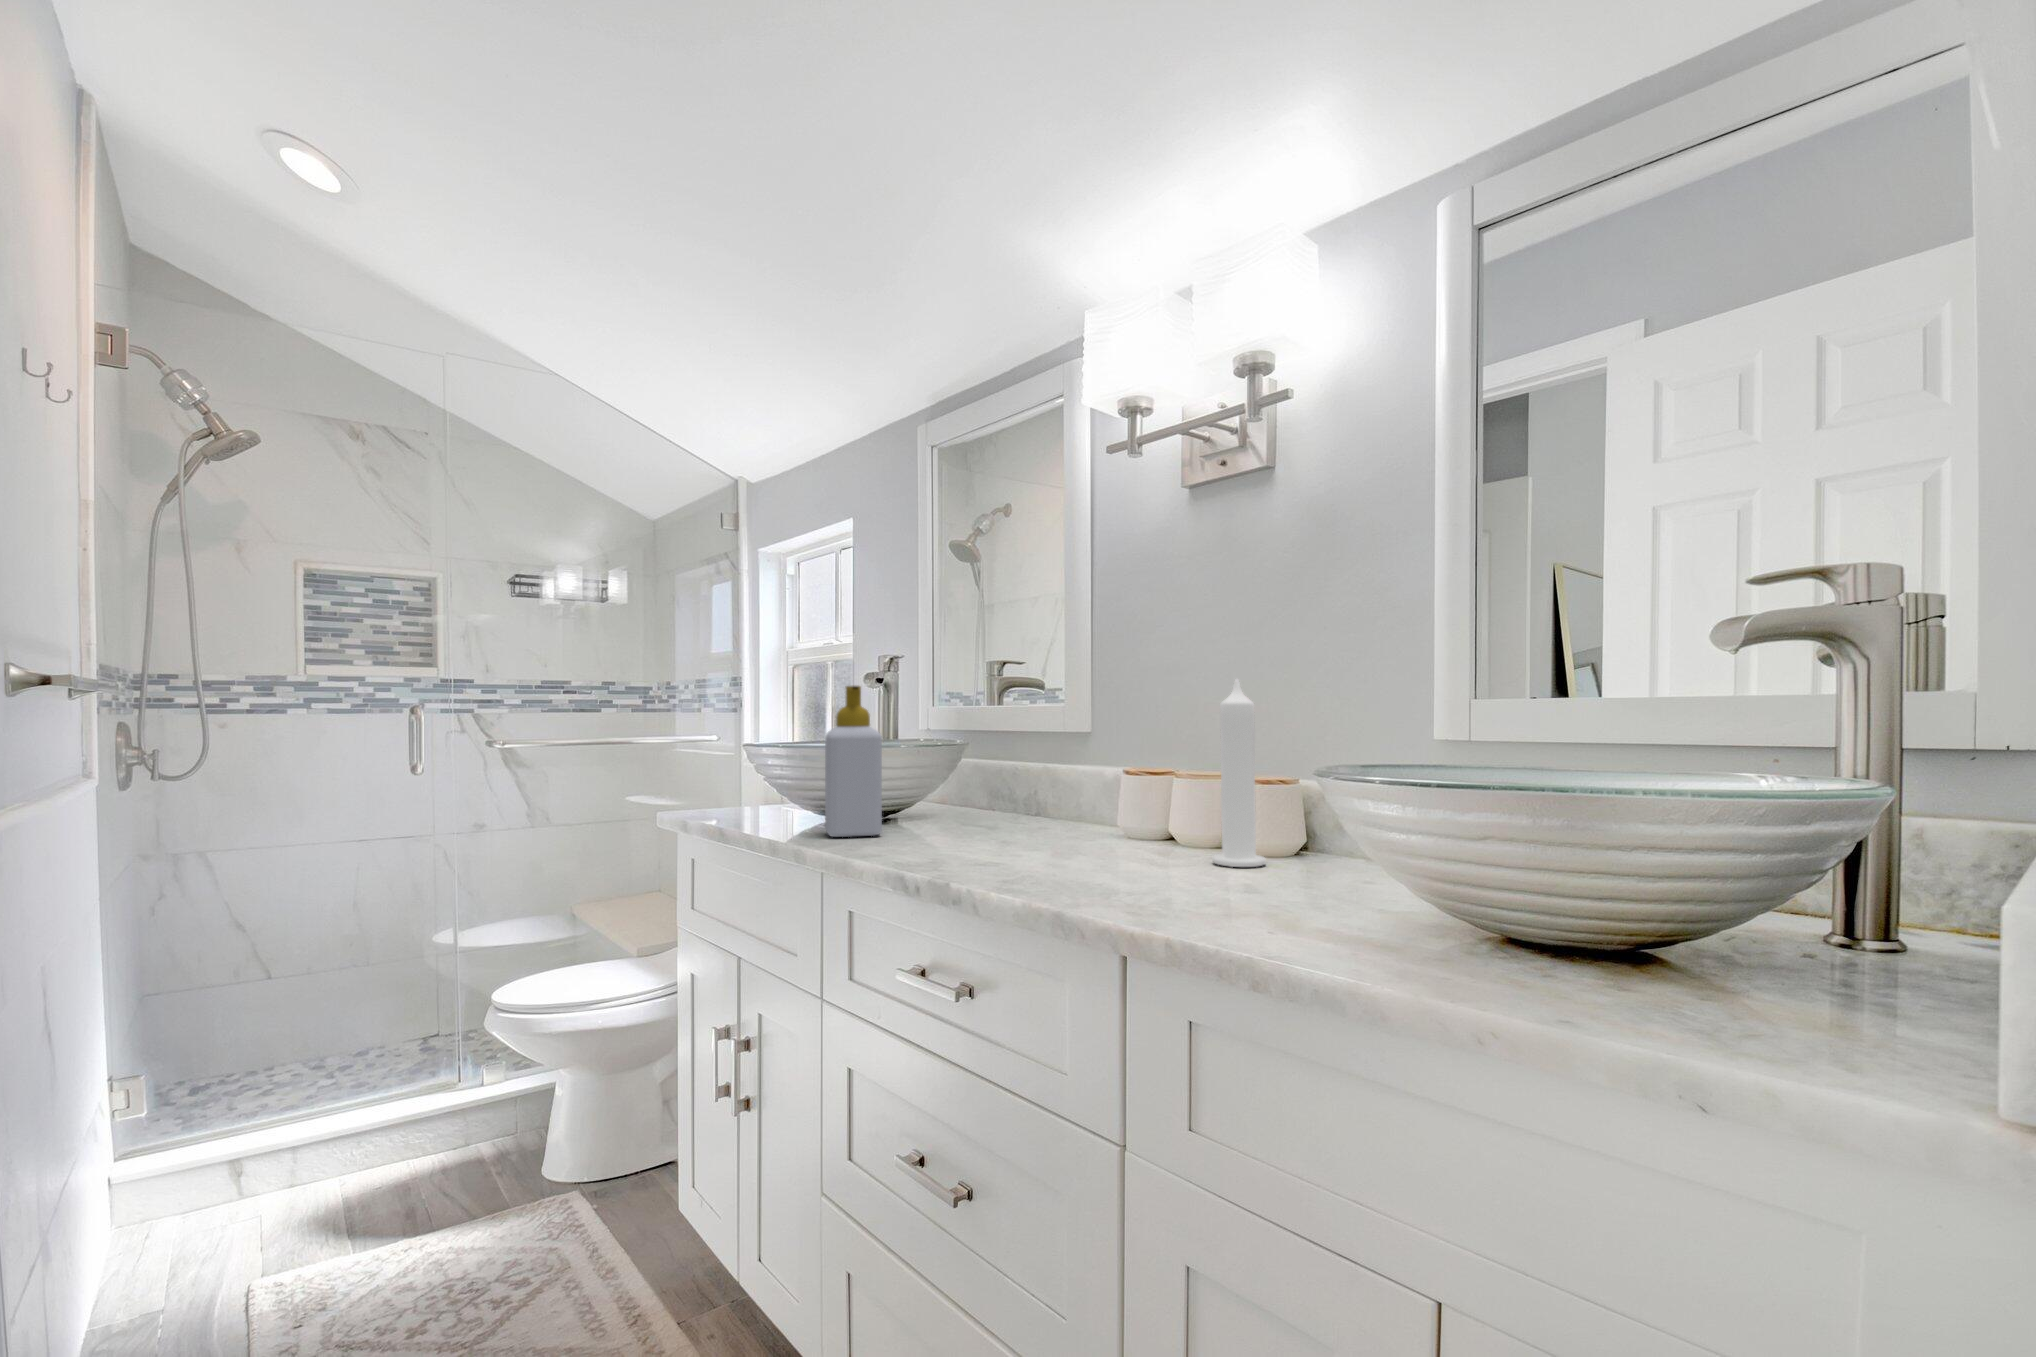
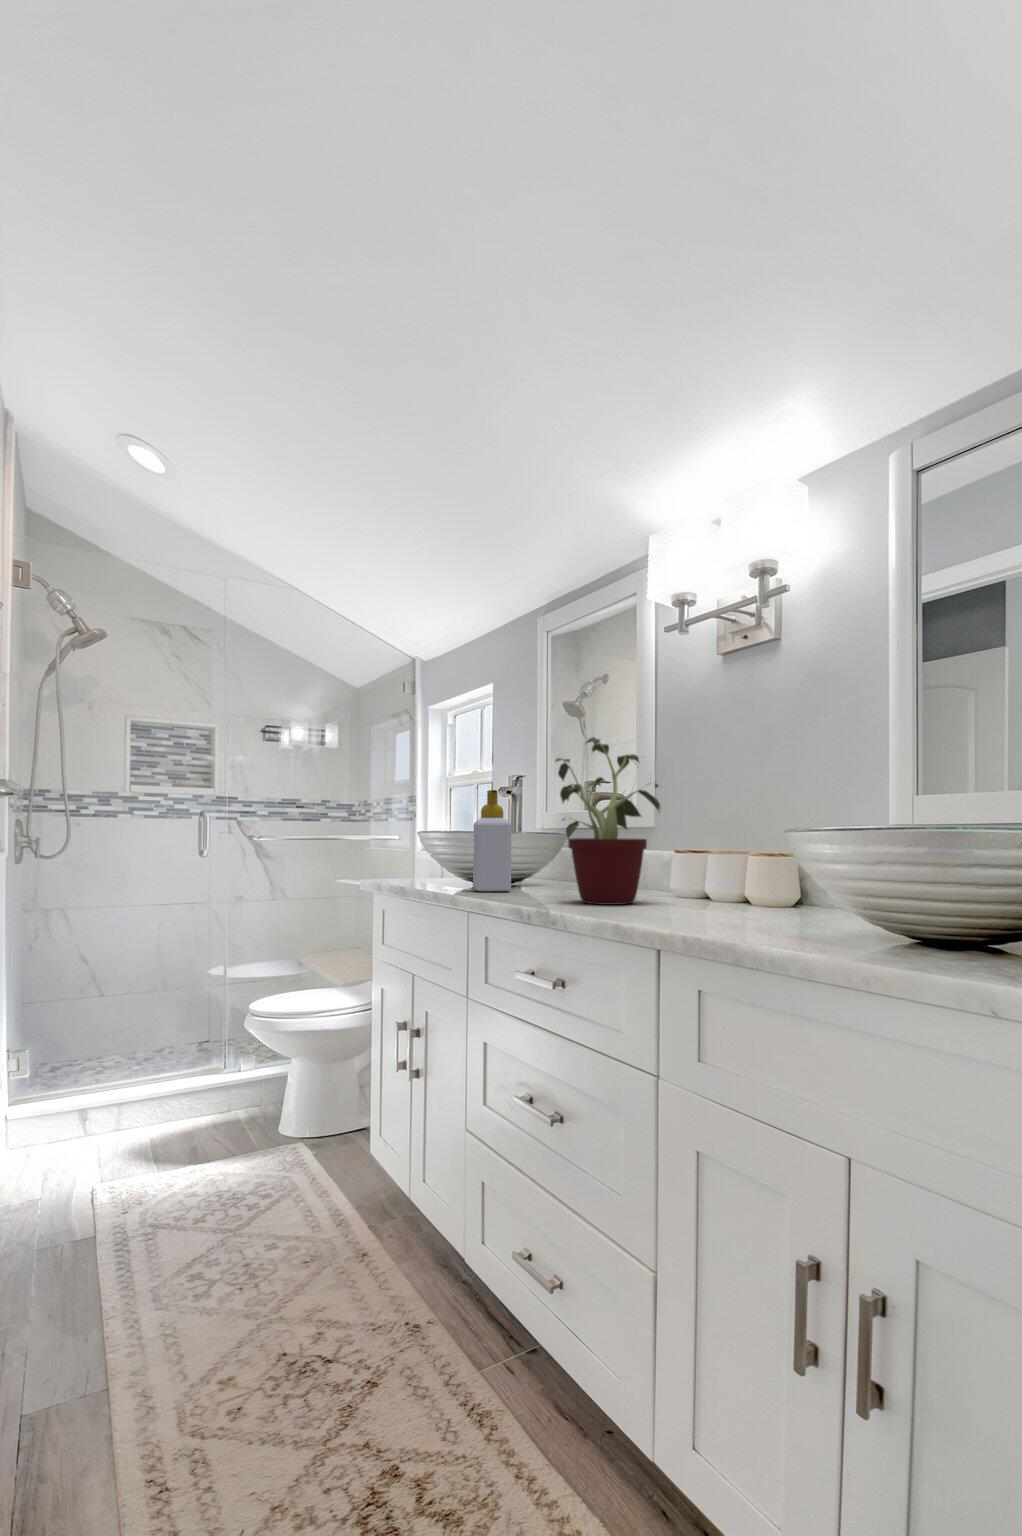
potted plant: none [947,611,1107,867] -> present [556,737,660,905]
candle: present [1212,679,1266,867] -> none [735,780,773,907]

